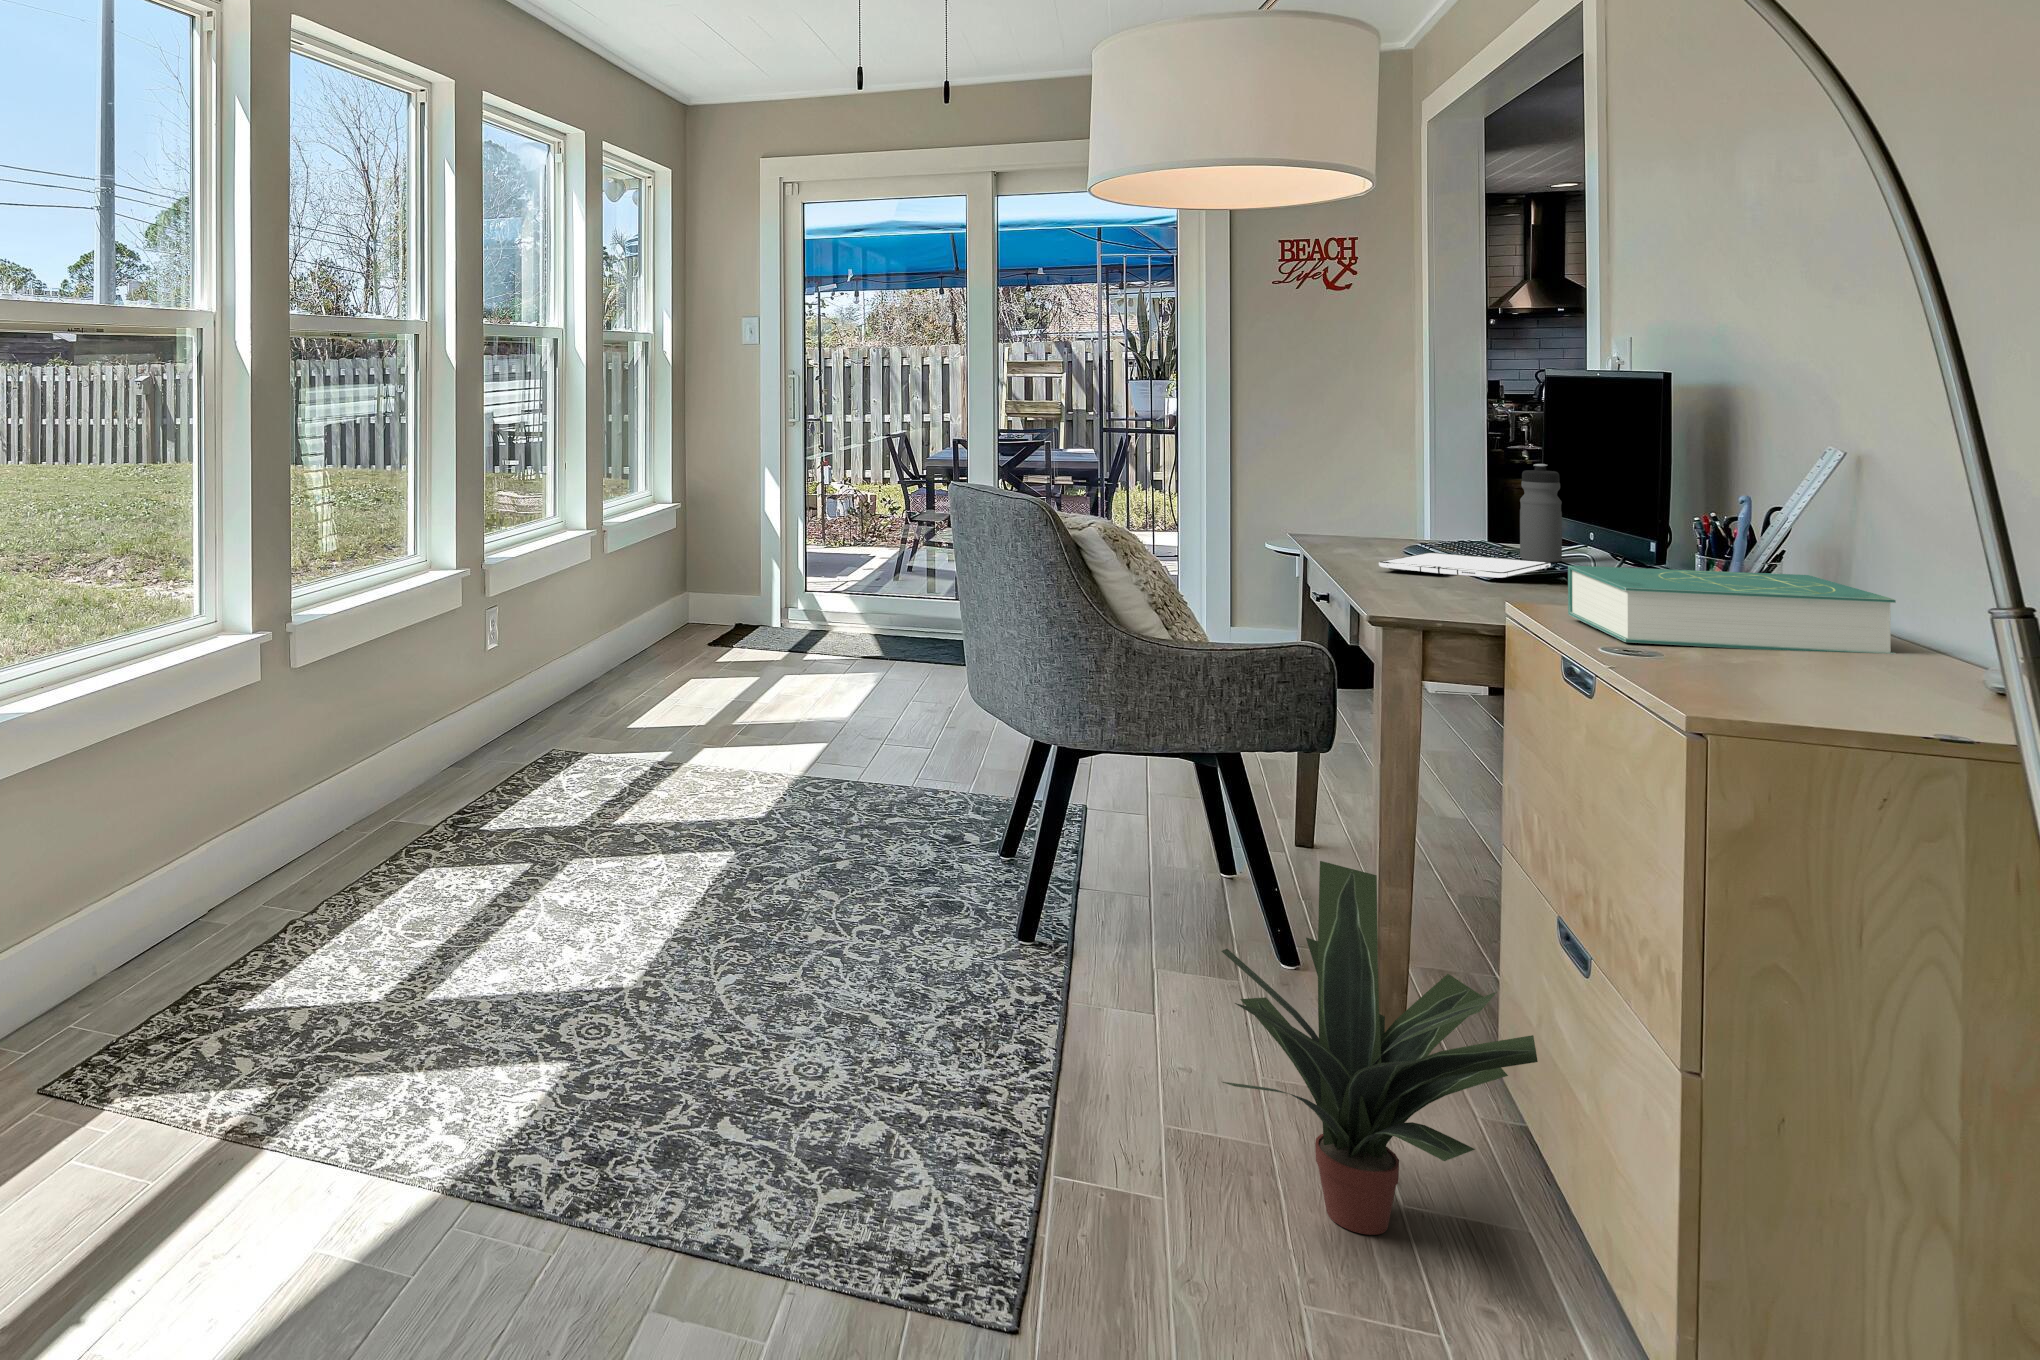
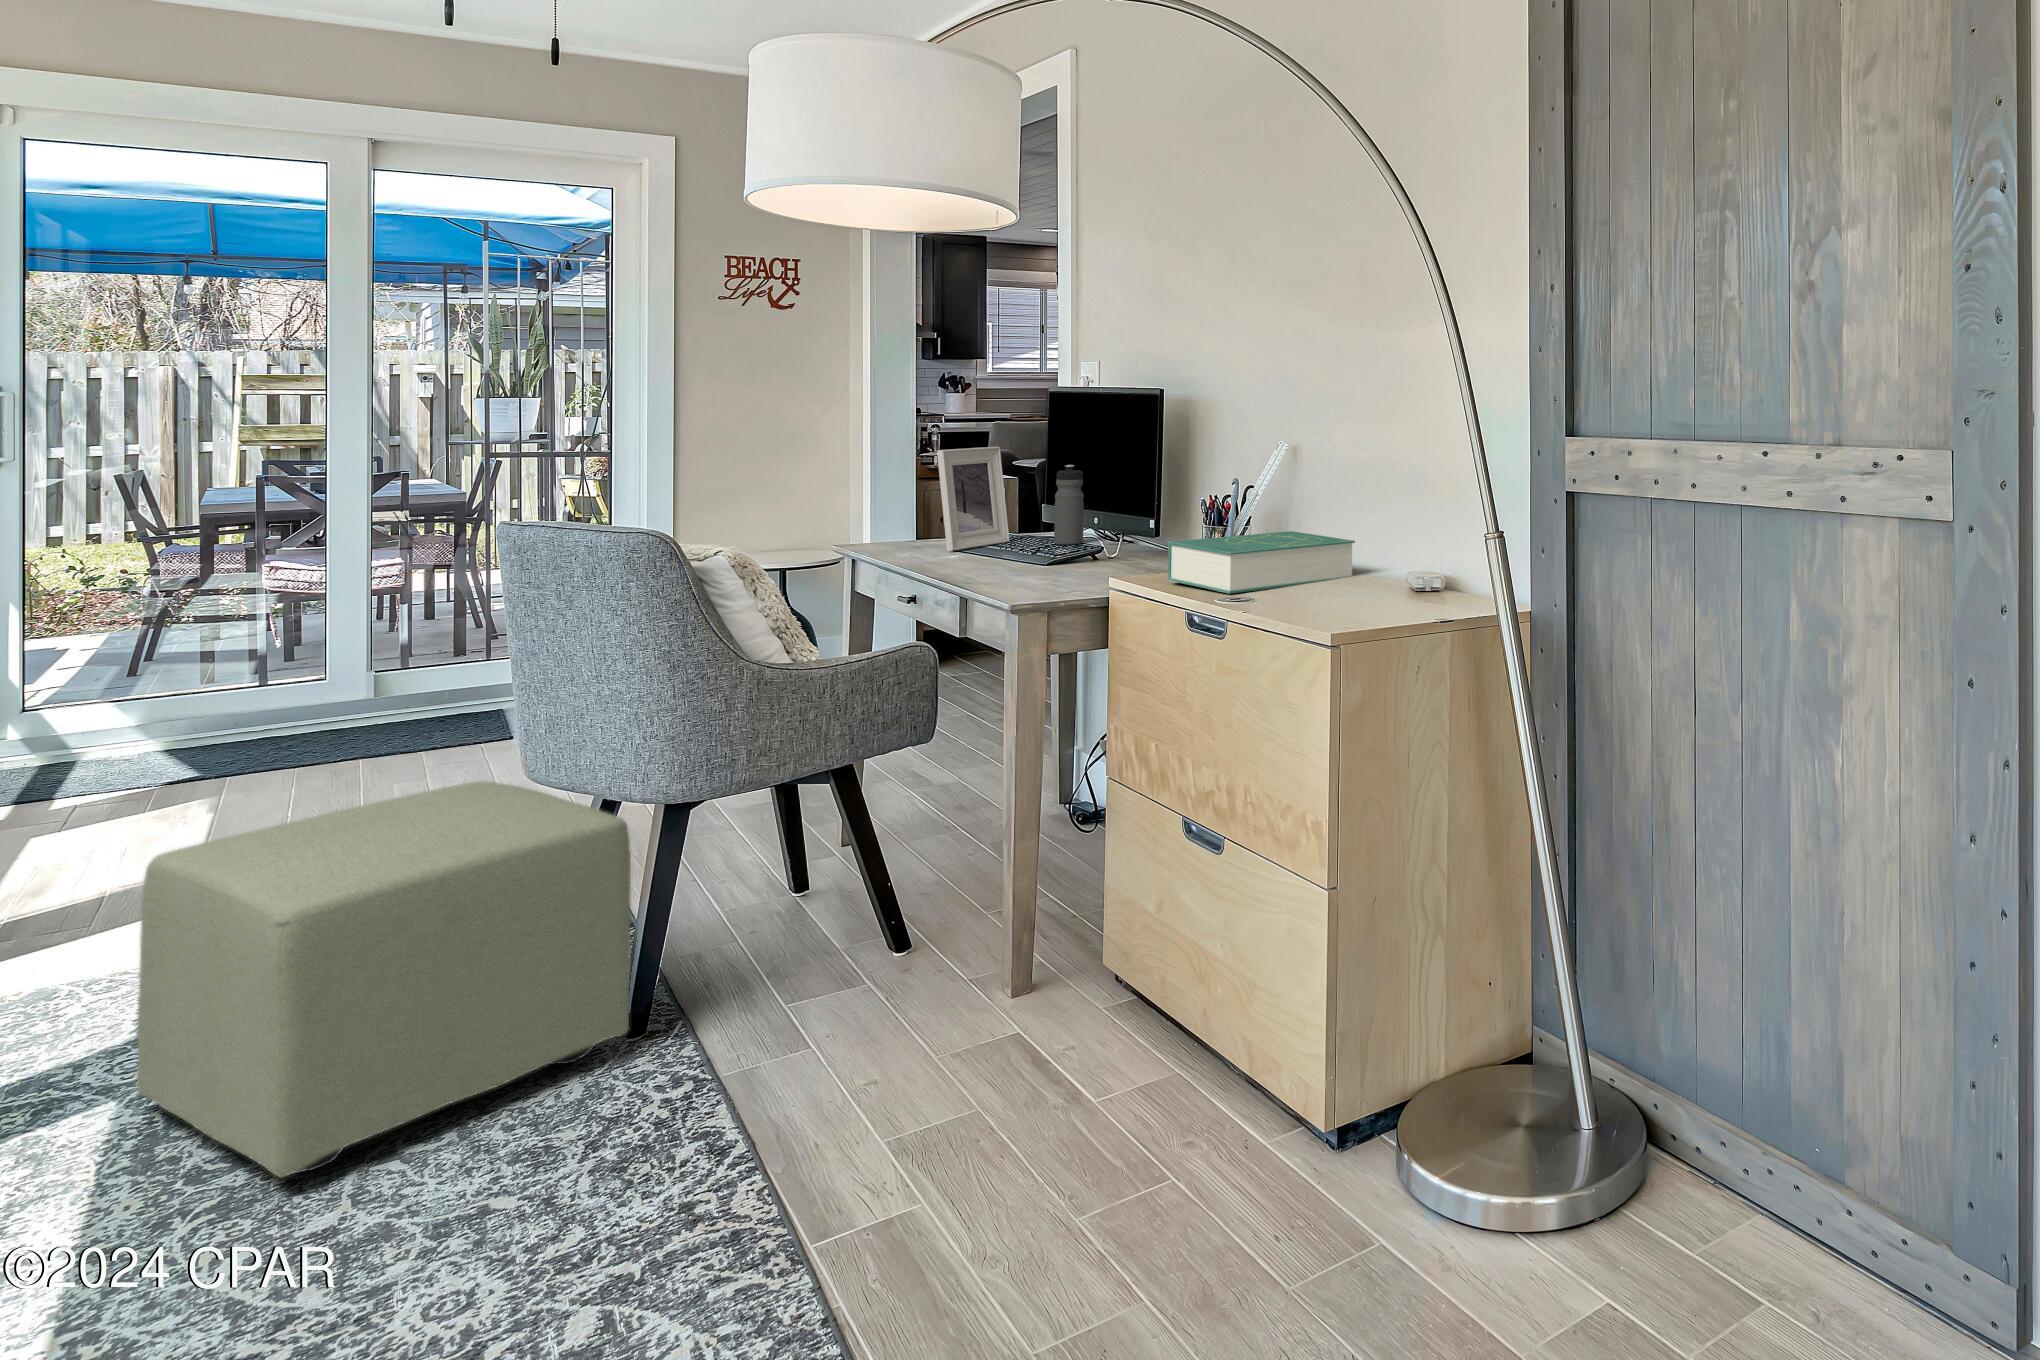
picture frame: none [1370,438,1473,552] -> present [937,447,1009,551]
tablet: present [1379,553,1550,578] -> none [977,544,1086,564]
ottoman: none [740,690,1015,942] -> present [137,781,631,1178]
potted plant: present [1222,861,1538,1235] -> none [952,828,1203,1139]

